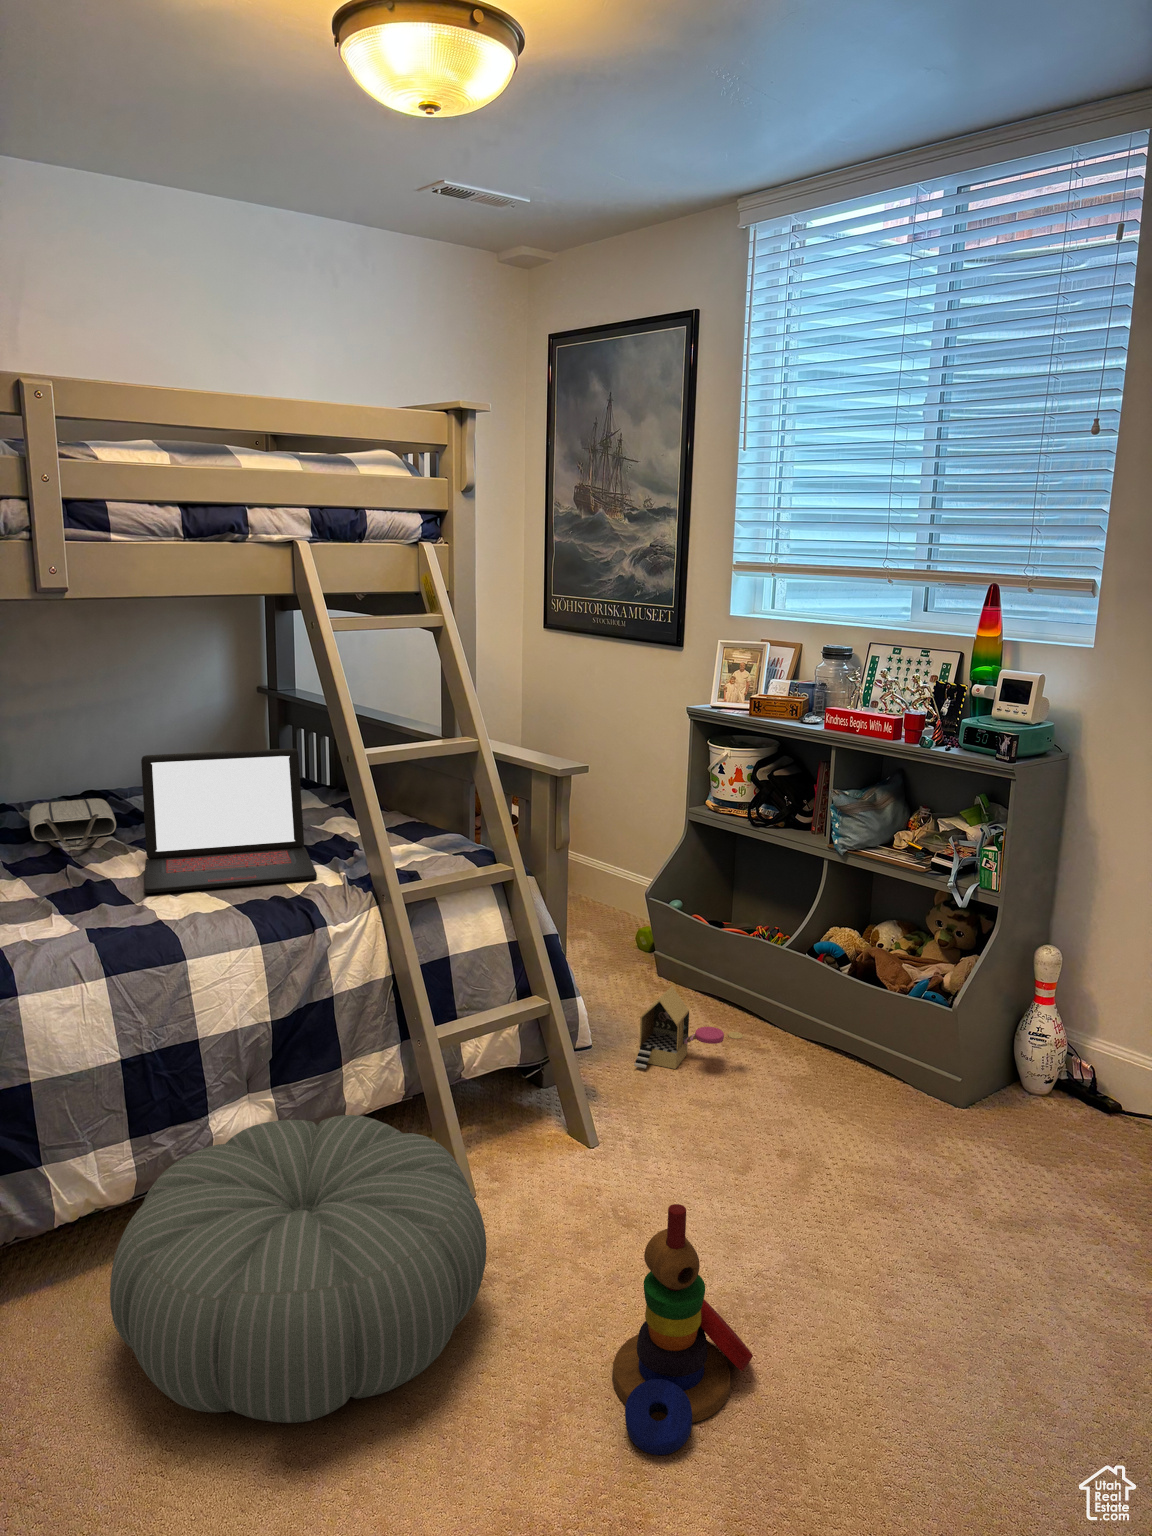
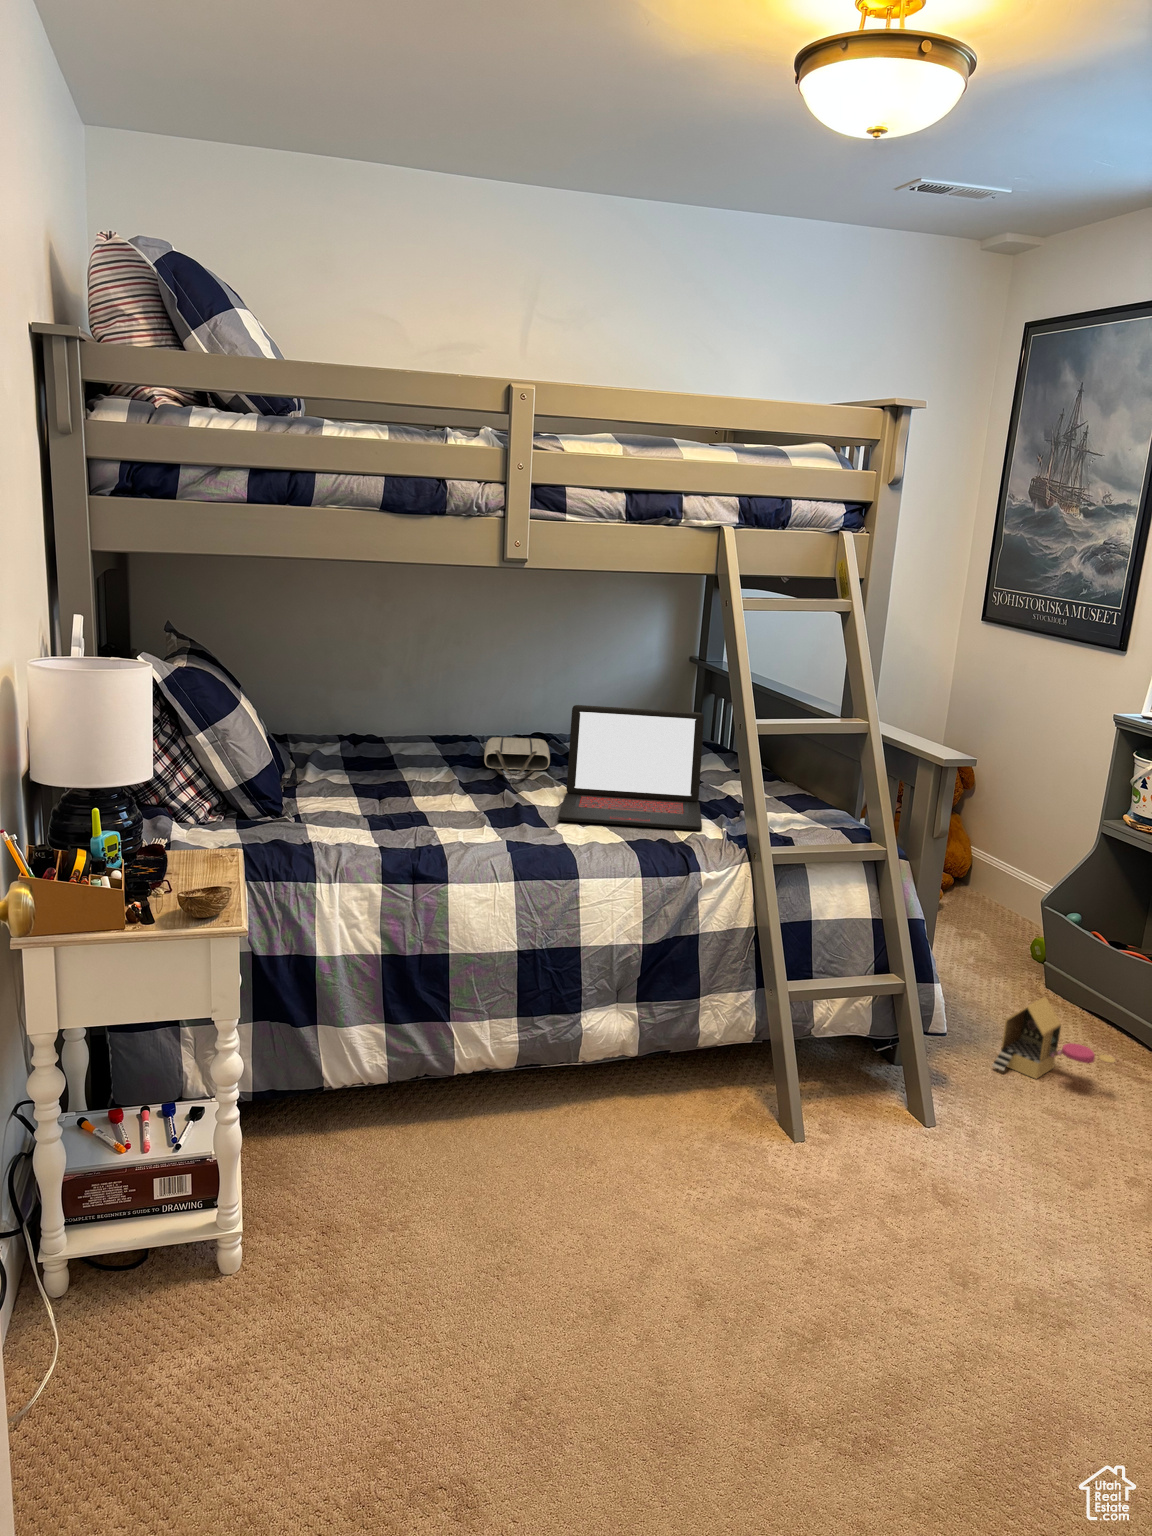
pouf: present [110,1115,486,1423] -> none [482,1028,793,1271]
stacking toy: present [612,1204,753,1455] -> none [887,1178,1032,1401]

